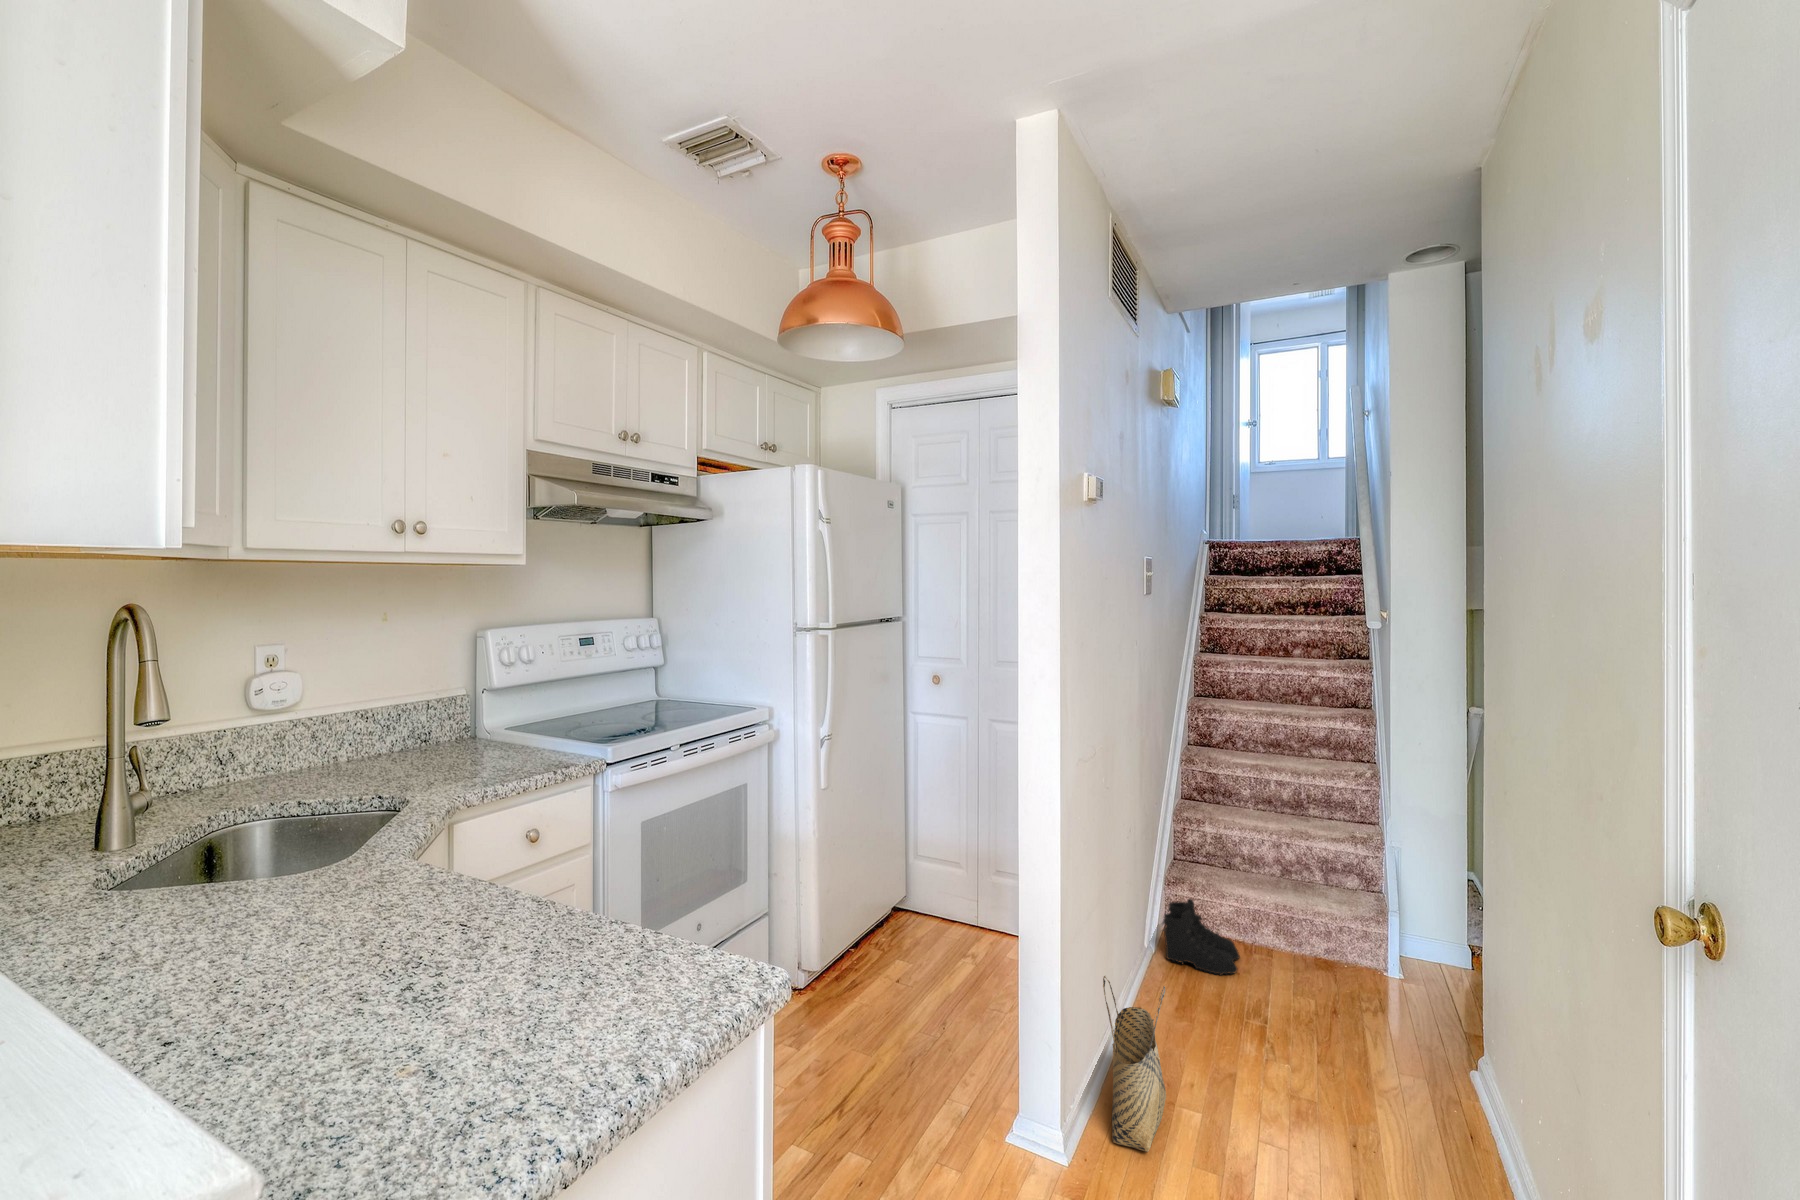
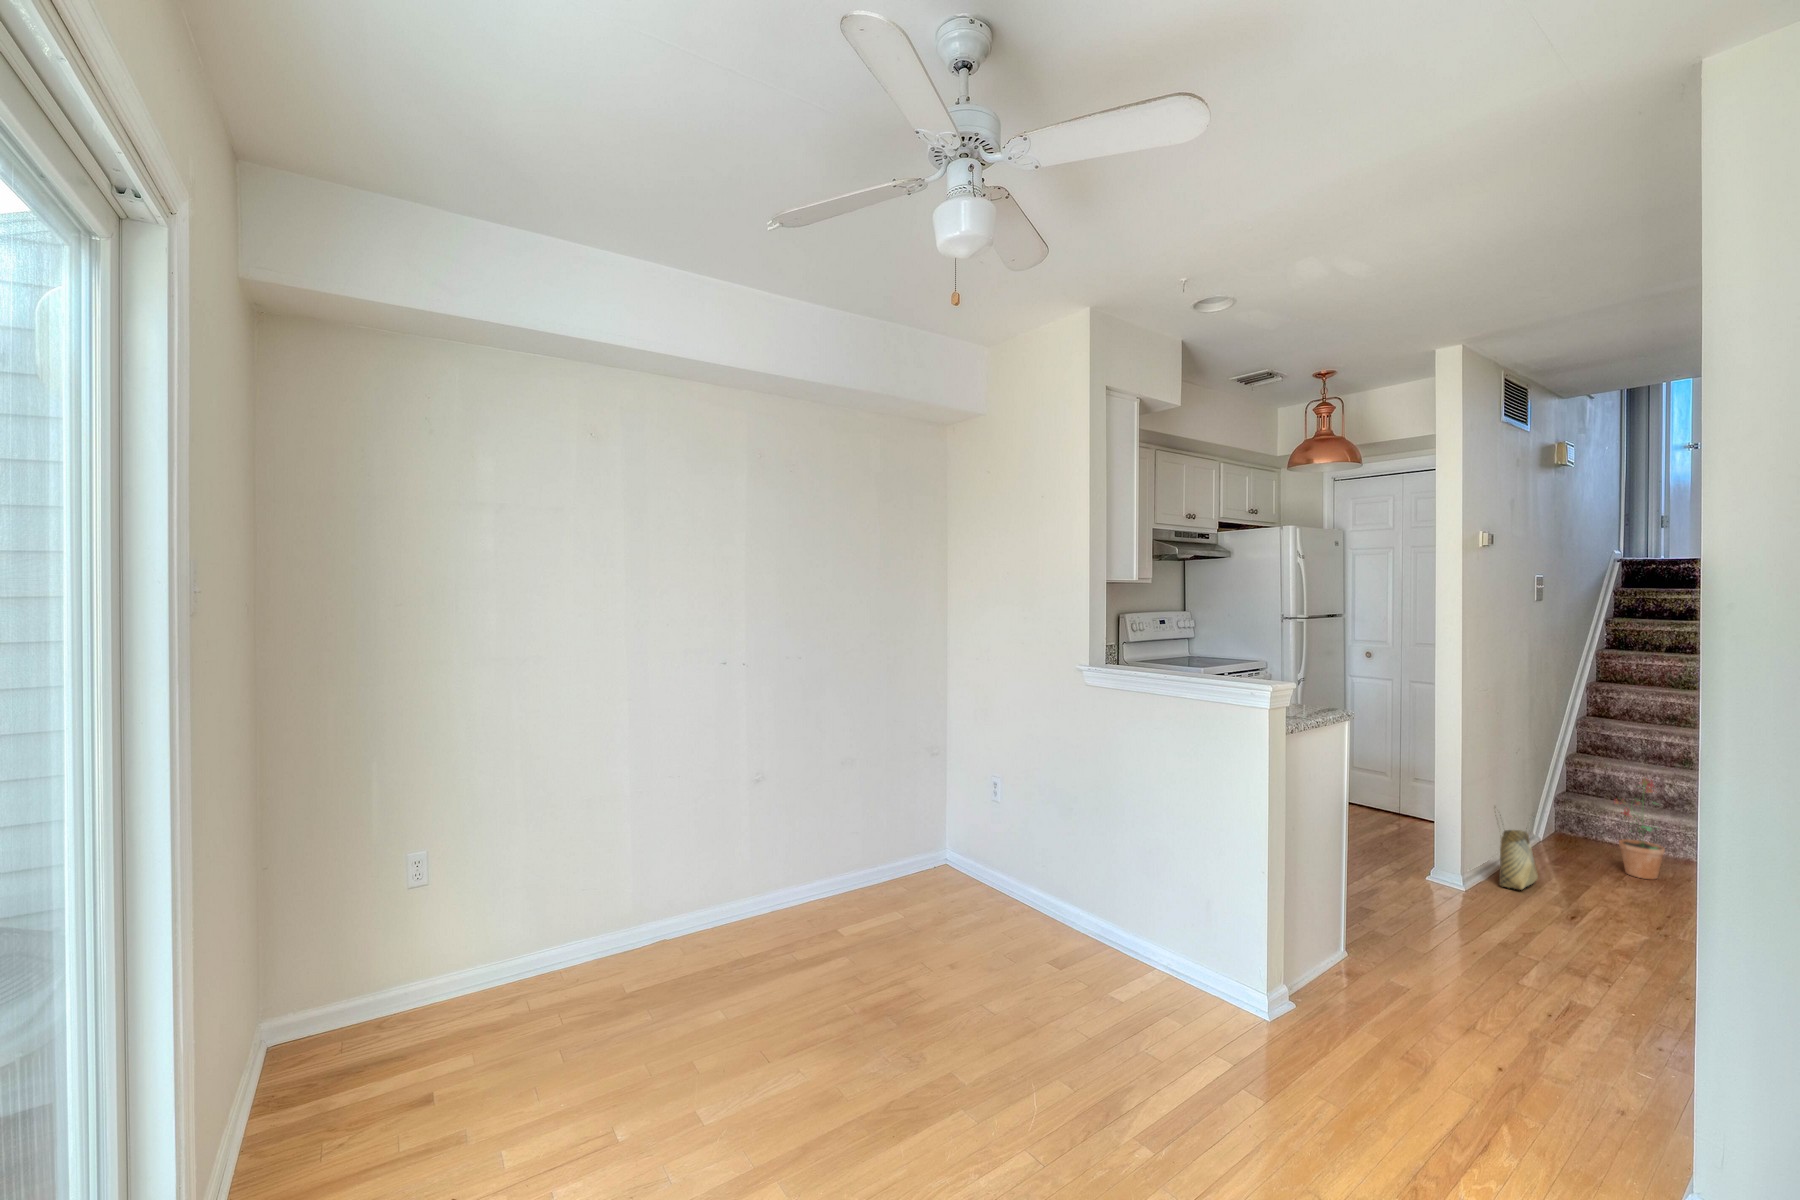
potted plant: none [1246,870,1316,1041] -> present [1615,777,1665,879]
boots: present [1162,899,1240,975] -> none [1548,807,1616,853]

